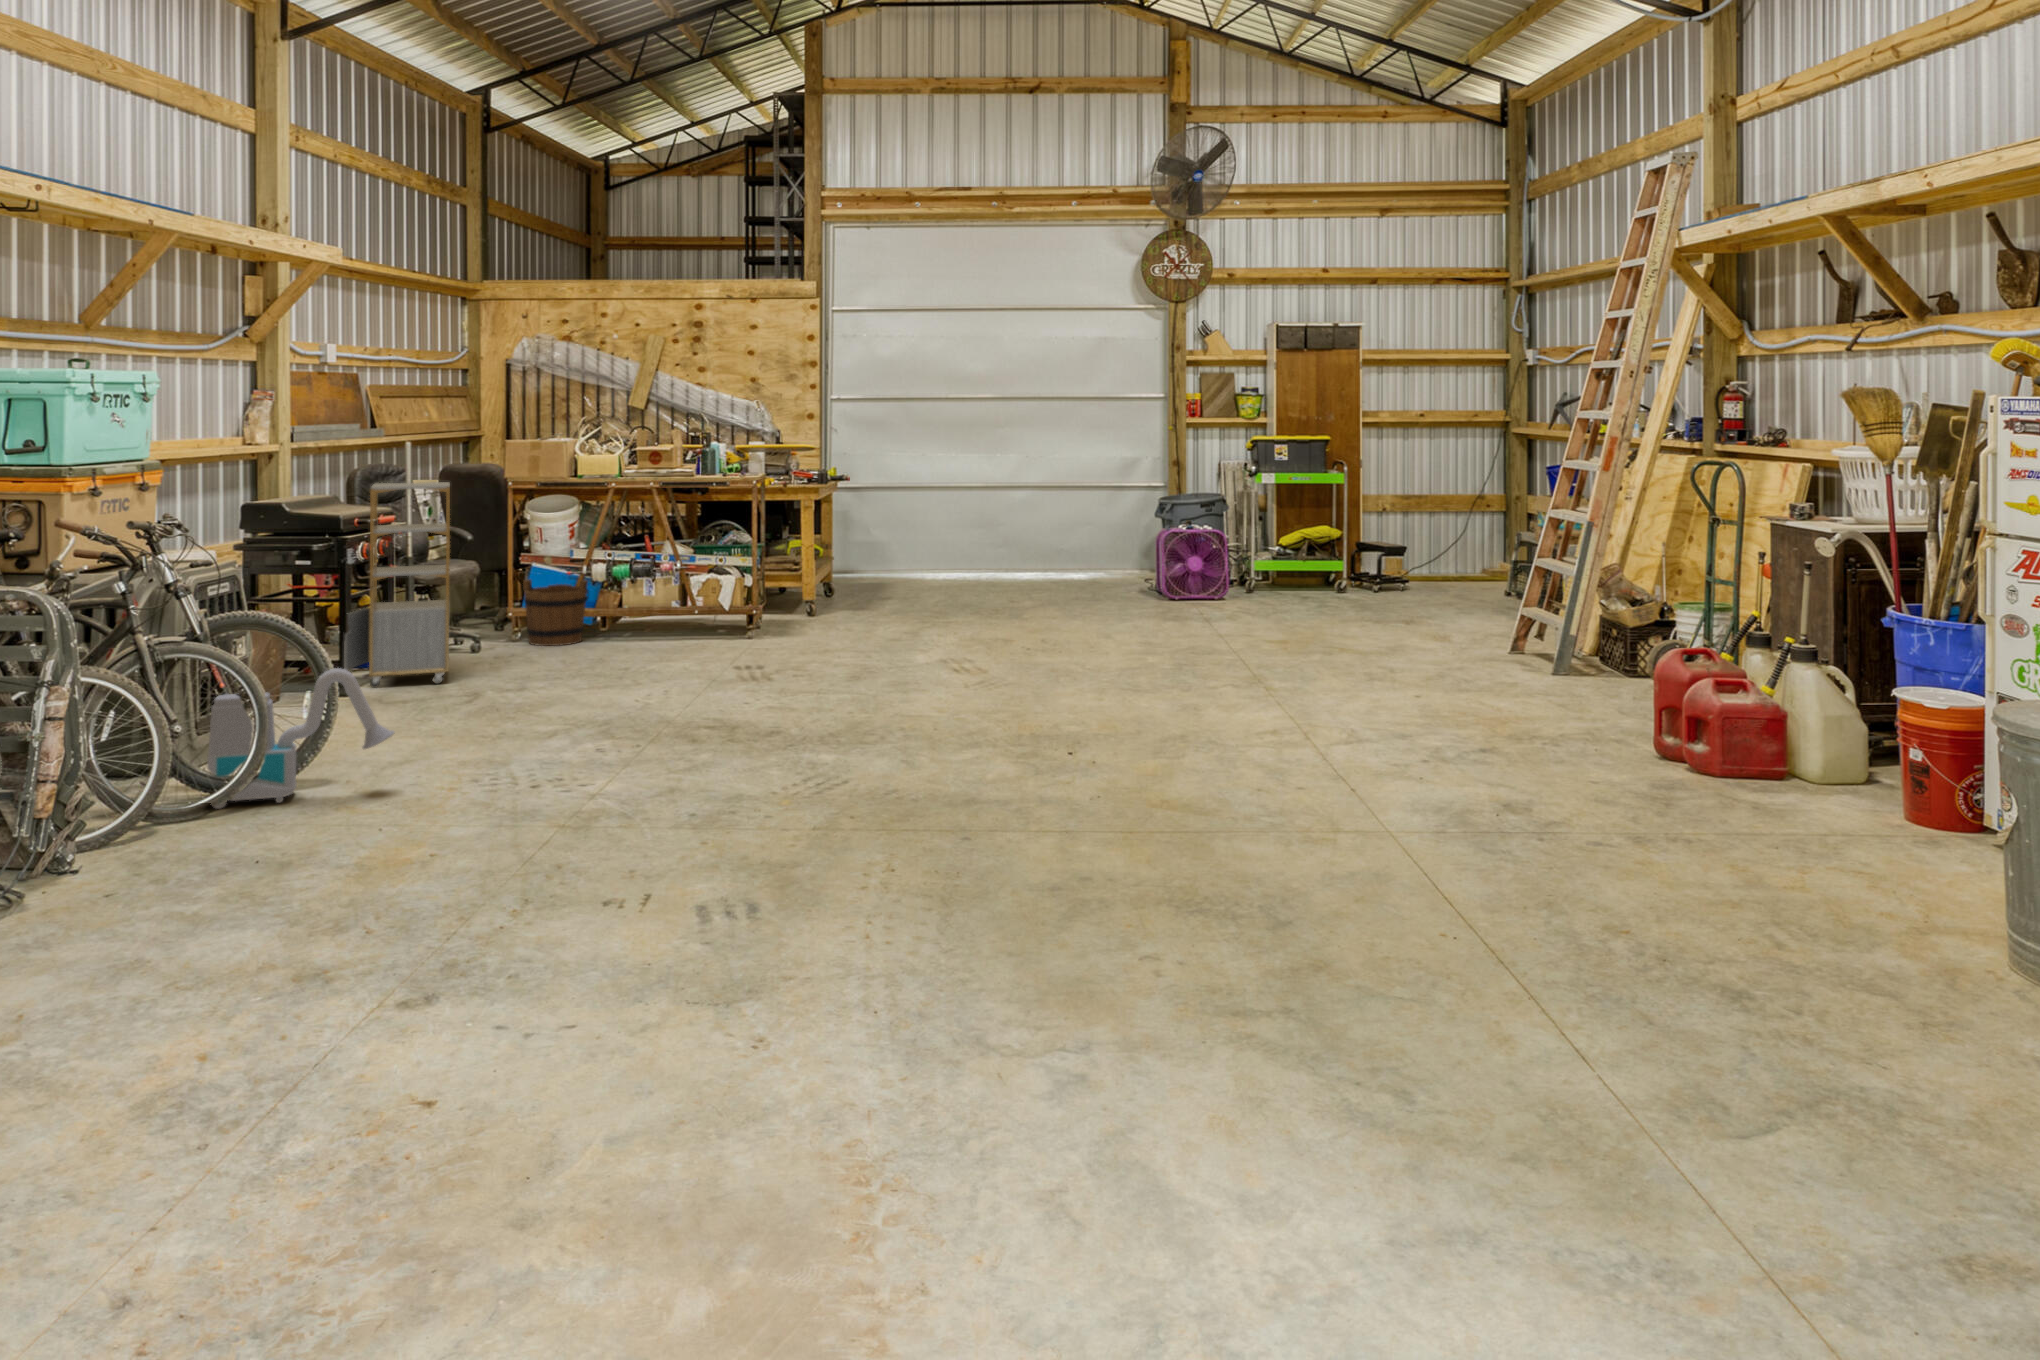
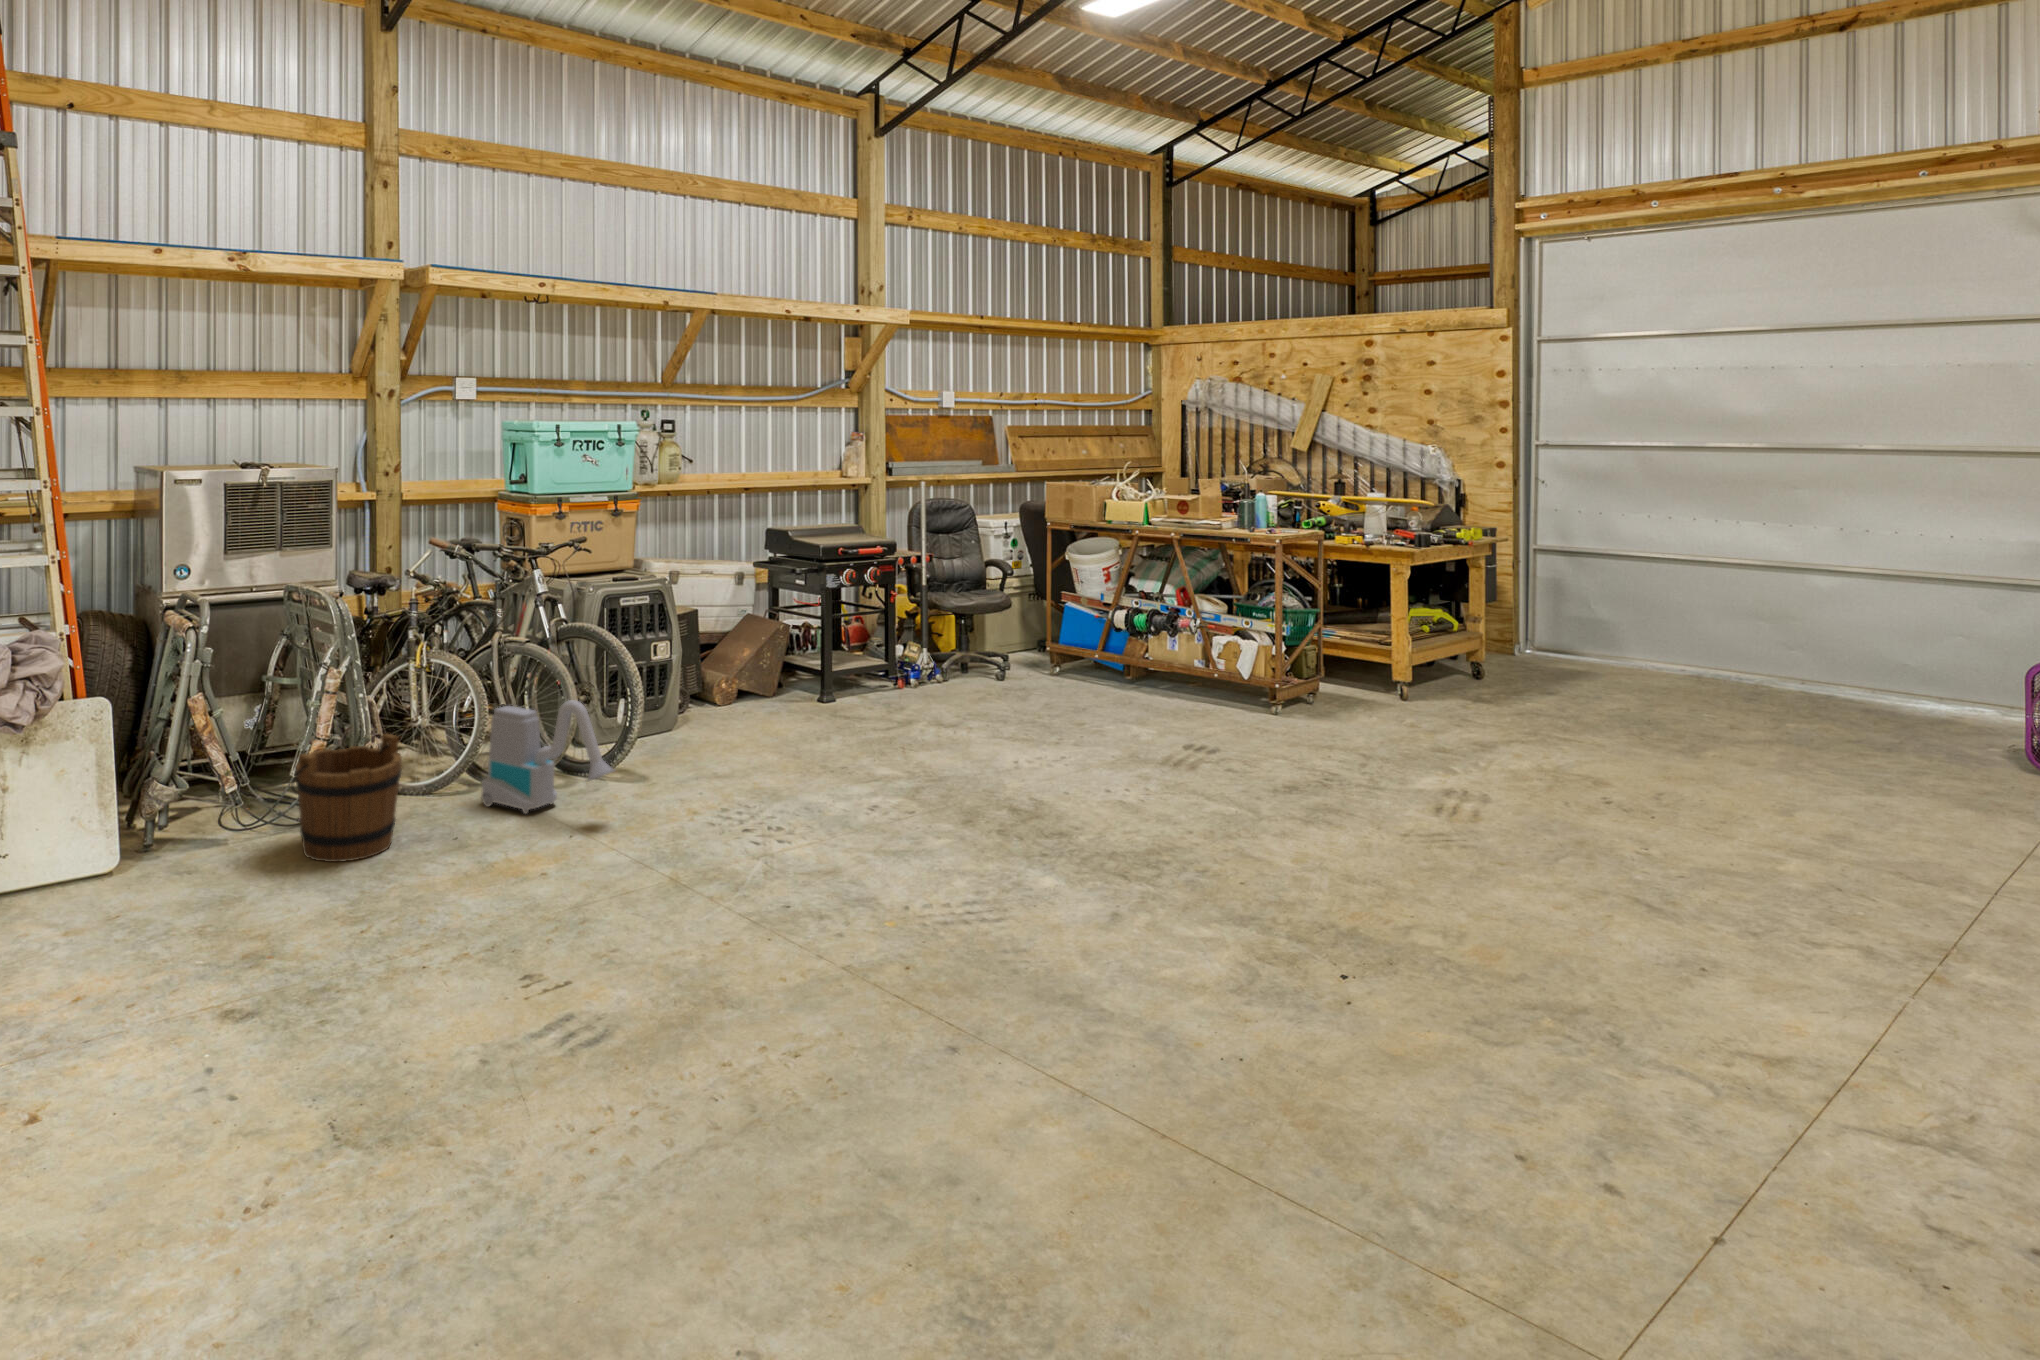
shelving unit: present [344,482,450,688] -> none [813,520,919,718]
bucket: present [523,579,588,646] -> present [291,734,402,862]

